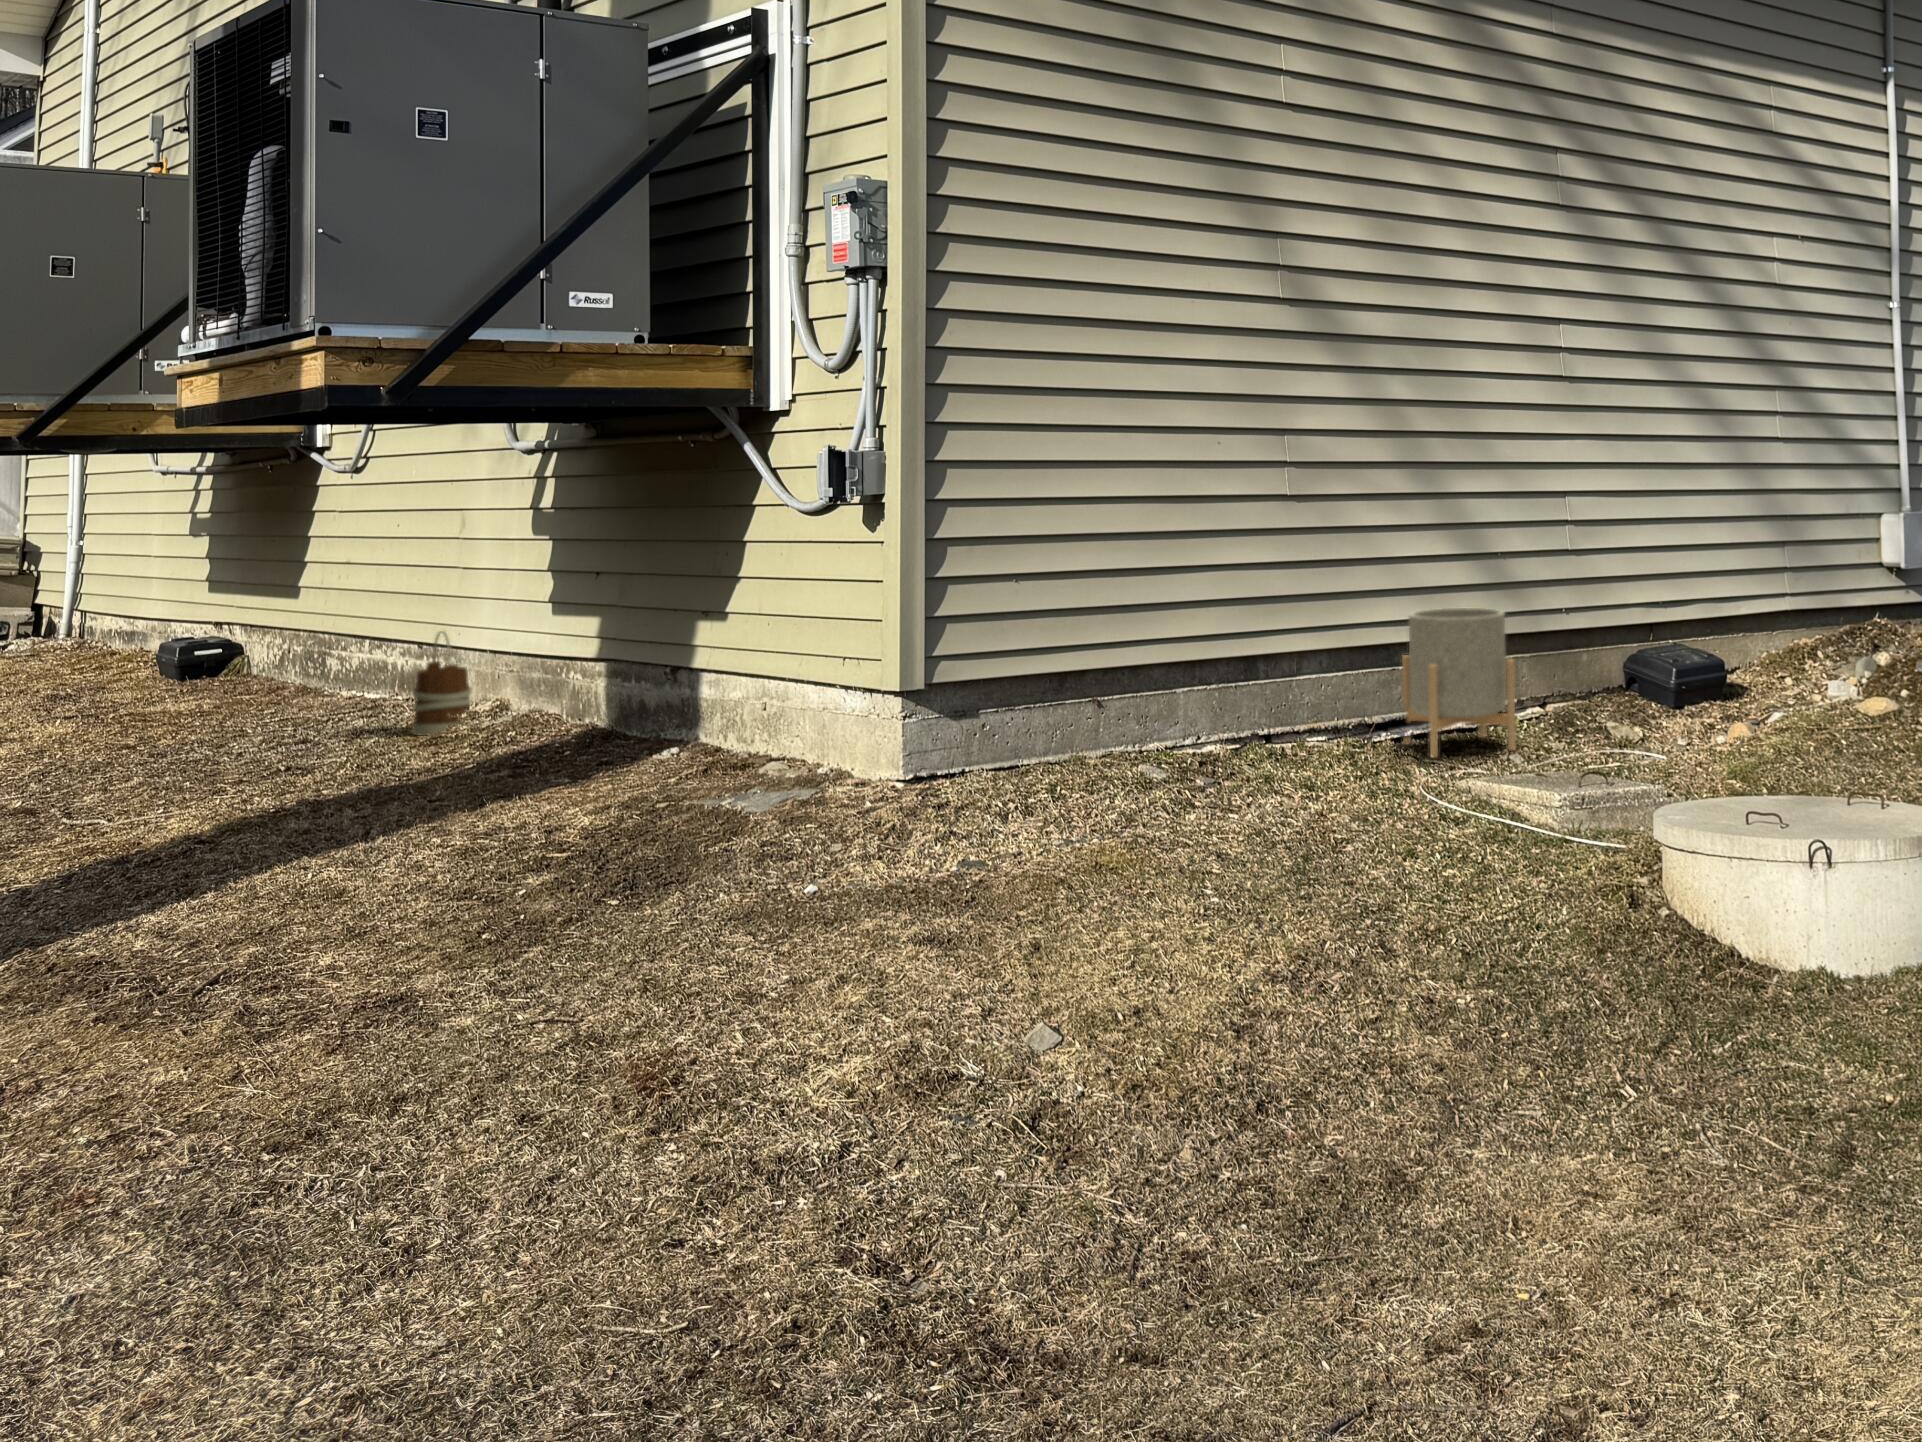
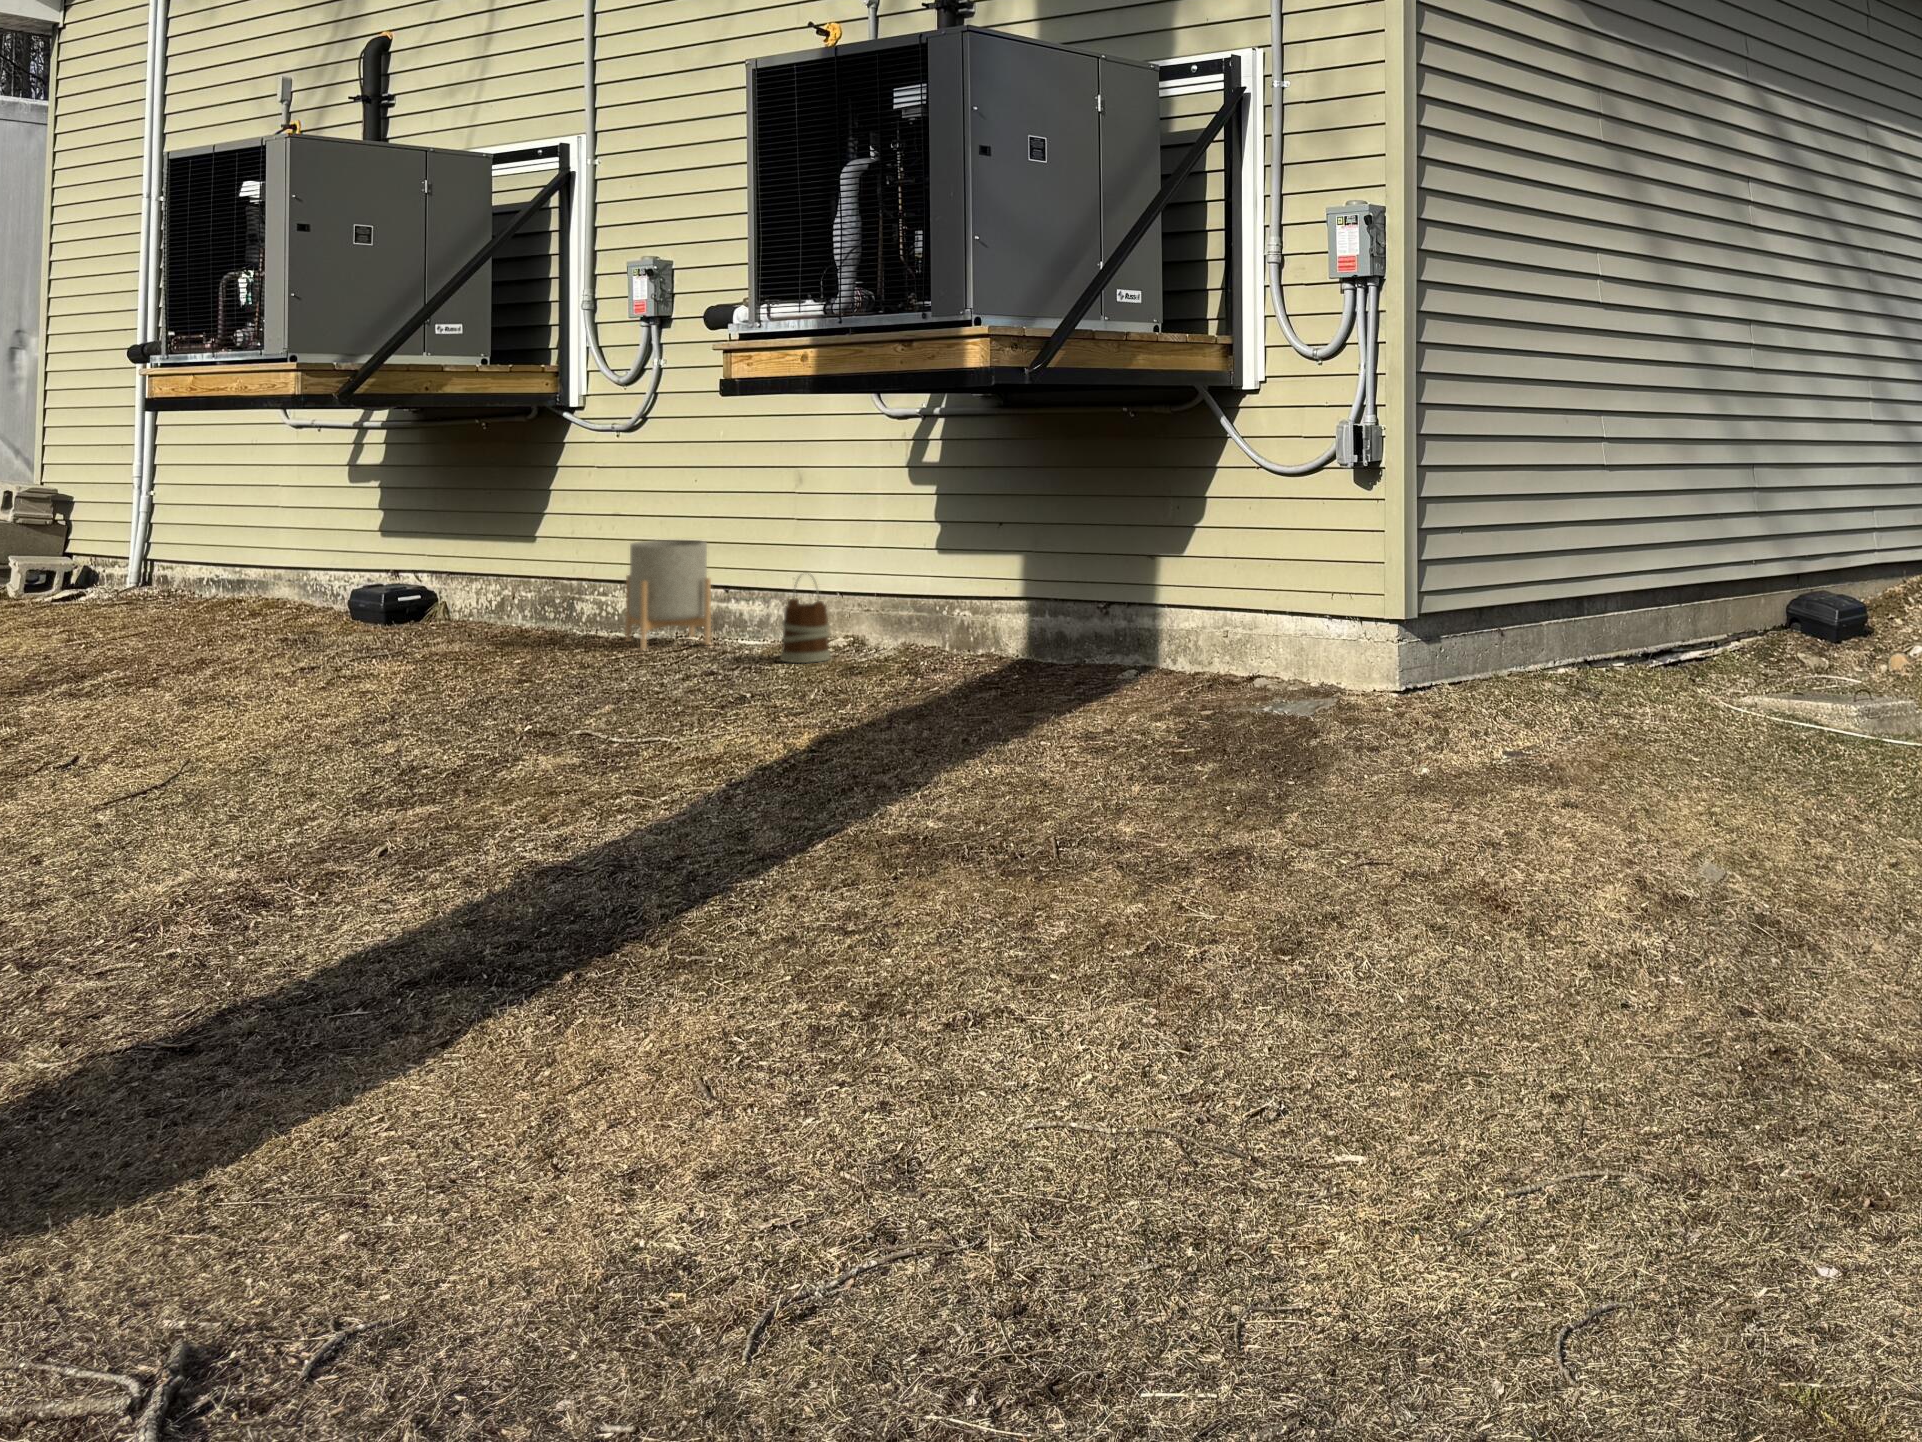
planter: present [1402,608,1516,757] -> present [625,540,711,650]

